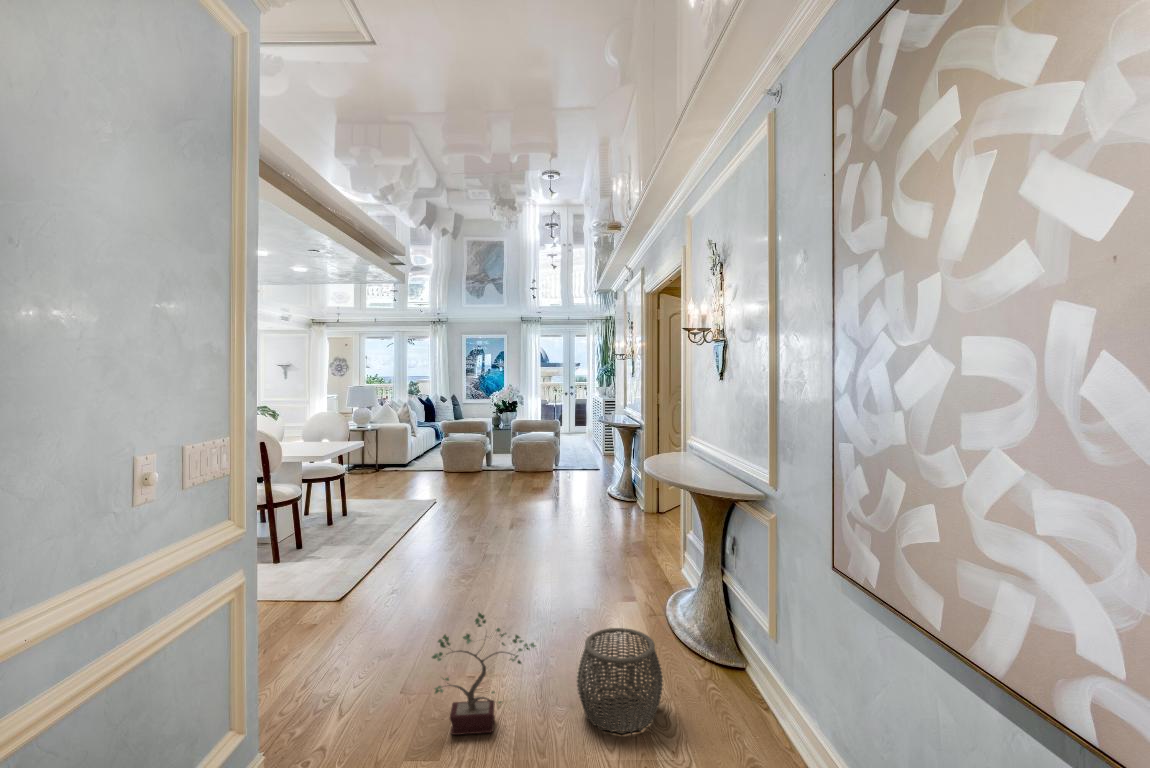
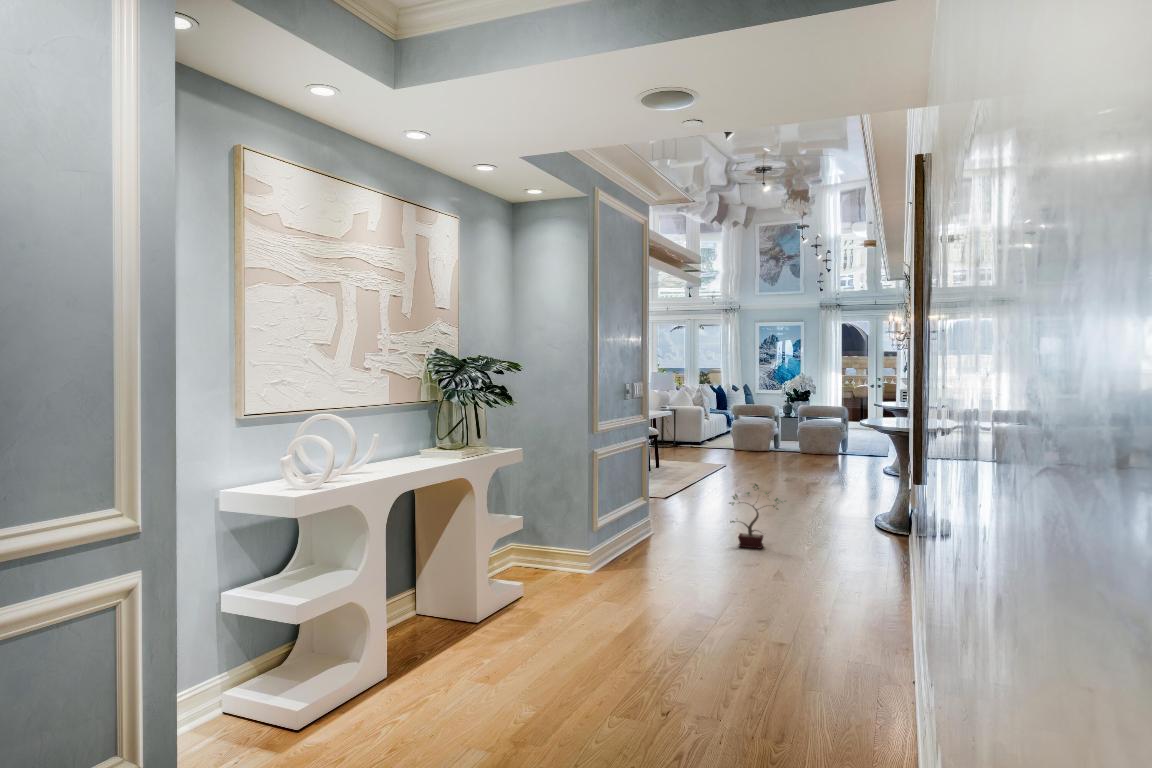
woven basket: present [577,628,663,734] -> none [813,505,867,556]

